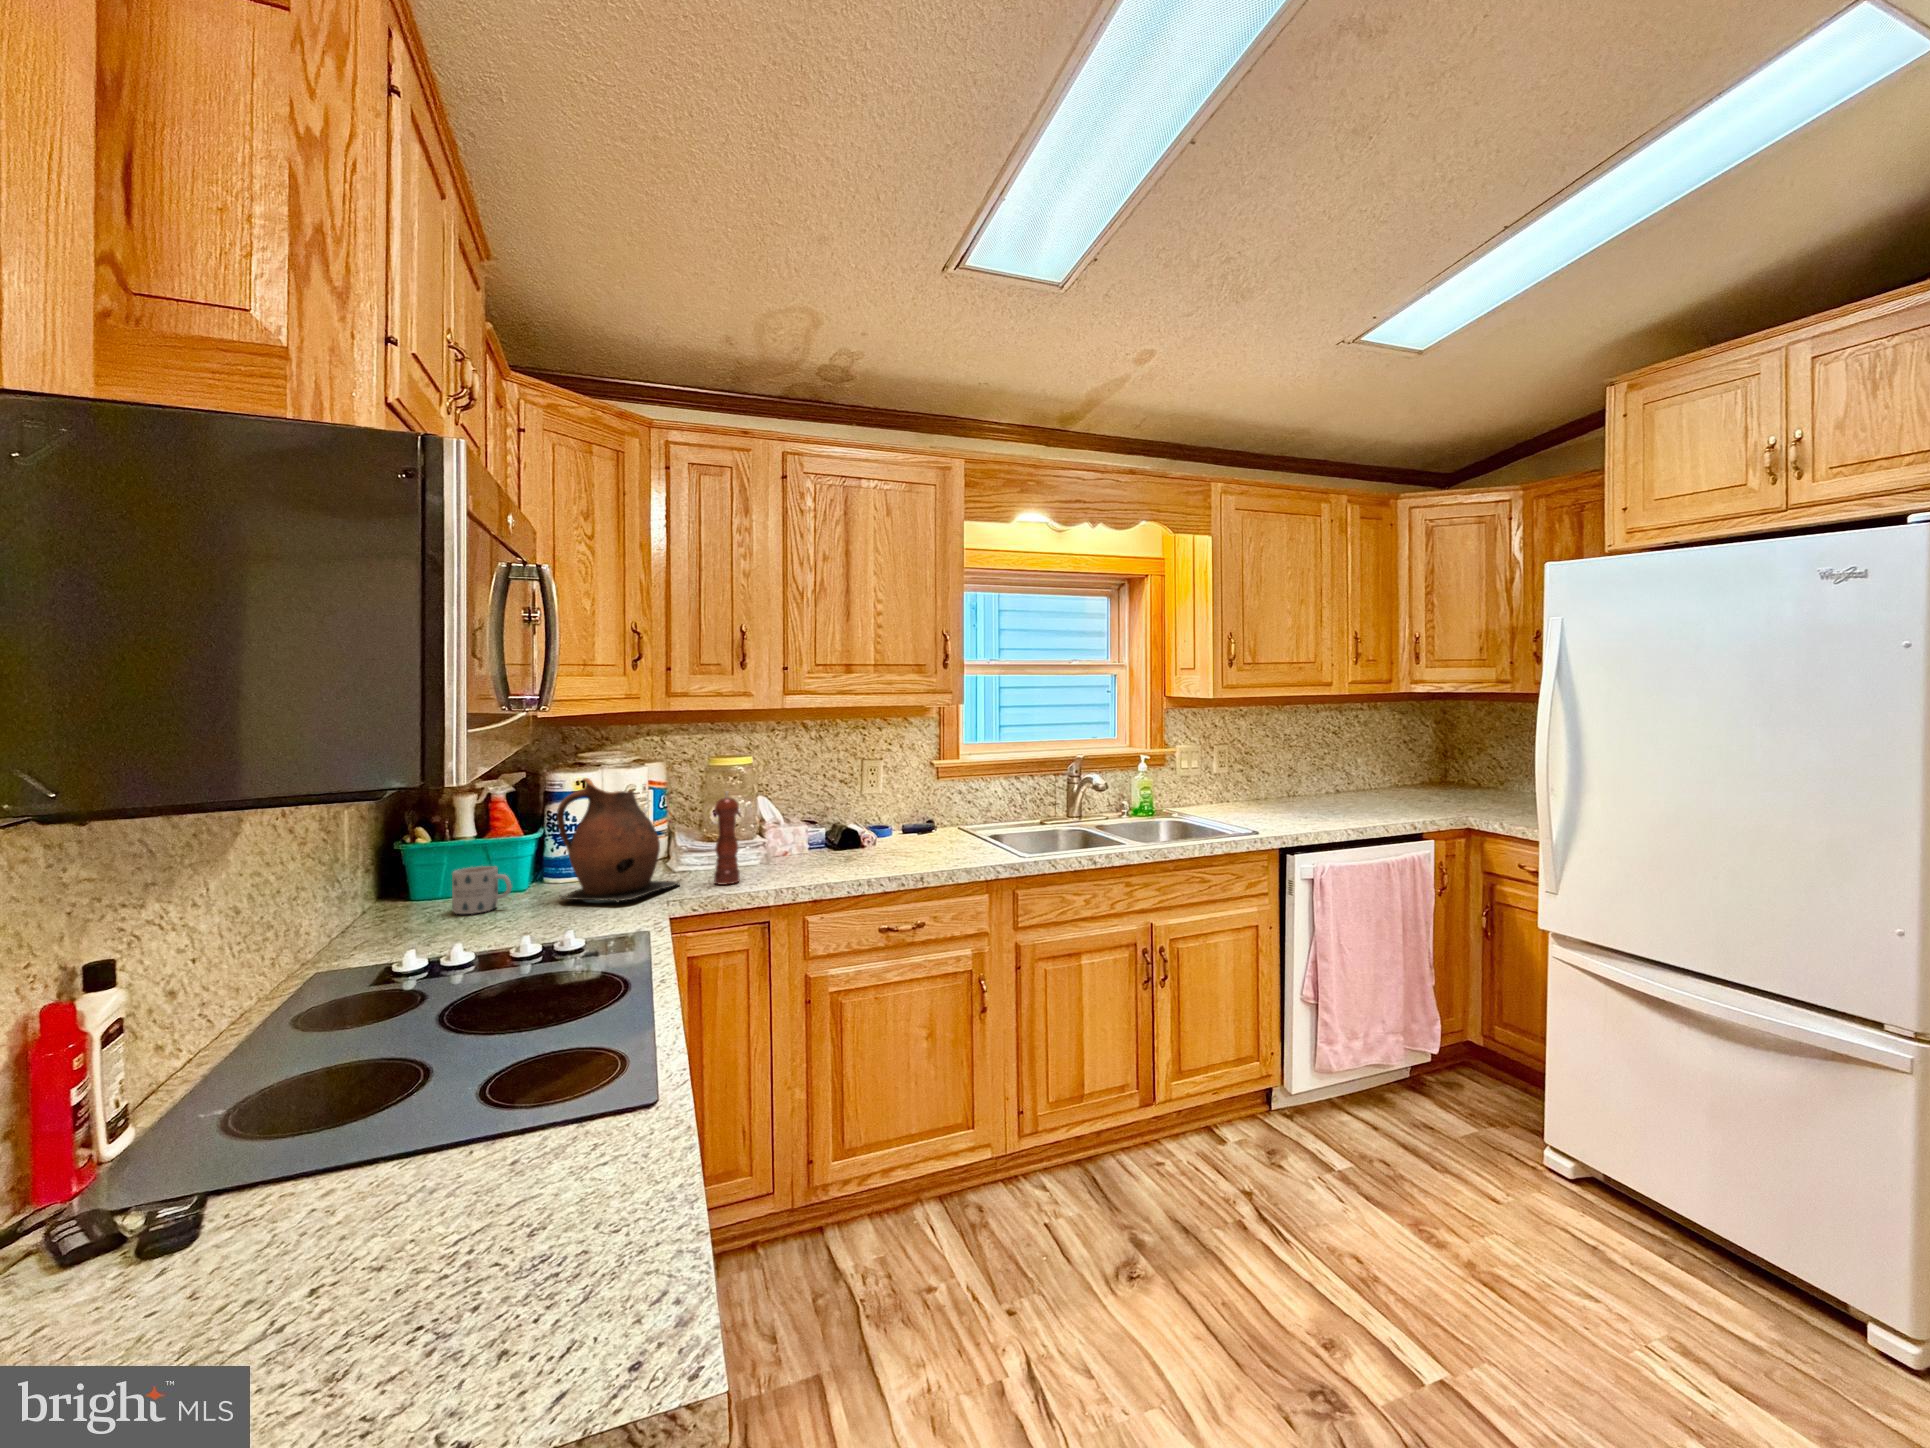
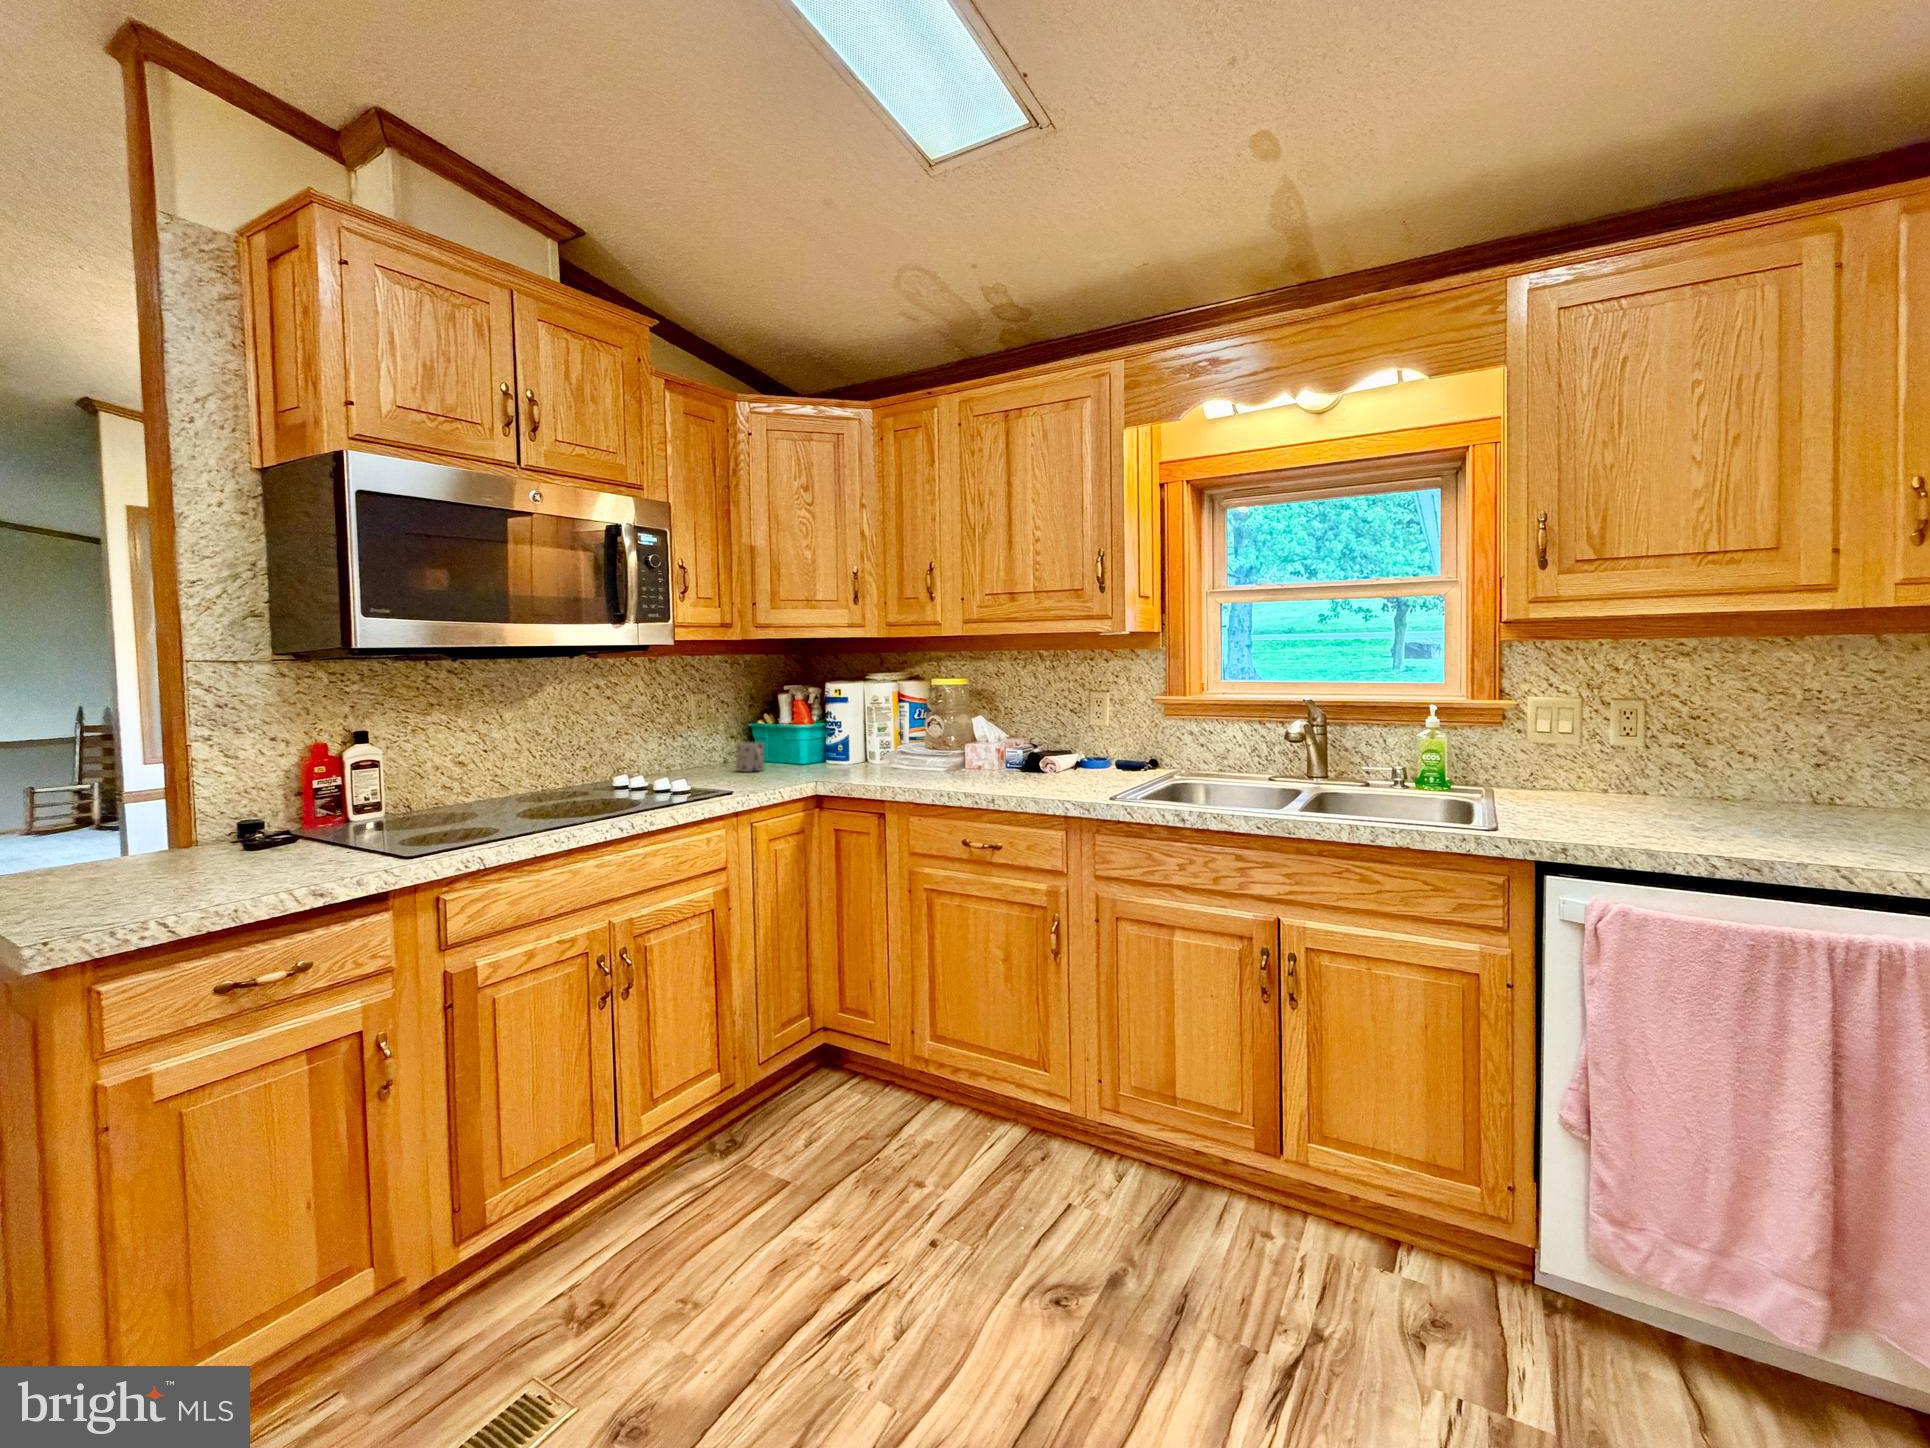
ceramic pitcher: present [557,778,679,903] -> none [779,686,860,777]
pepper mill: present [714,791,740,885] -> none [869,702,890,779]

